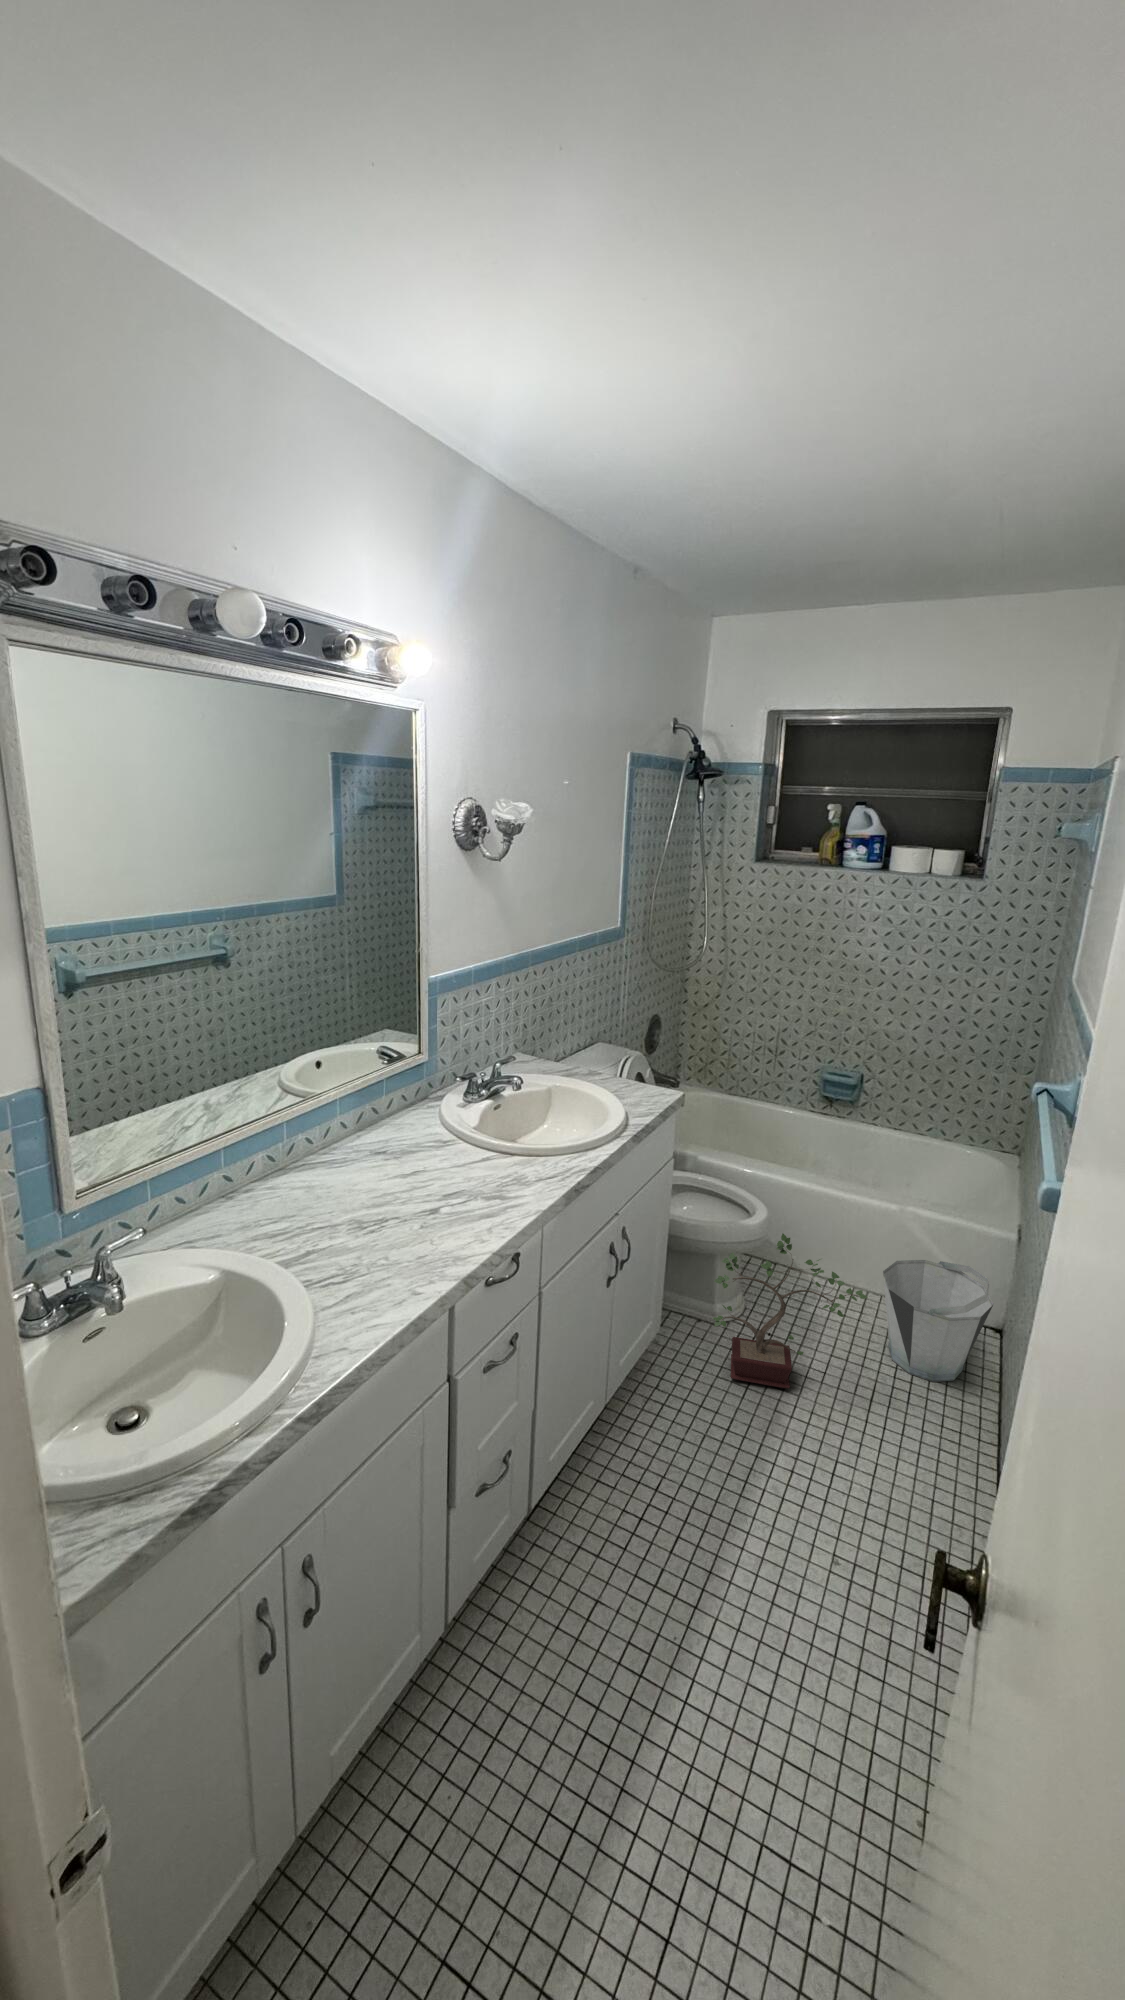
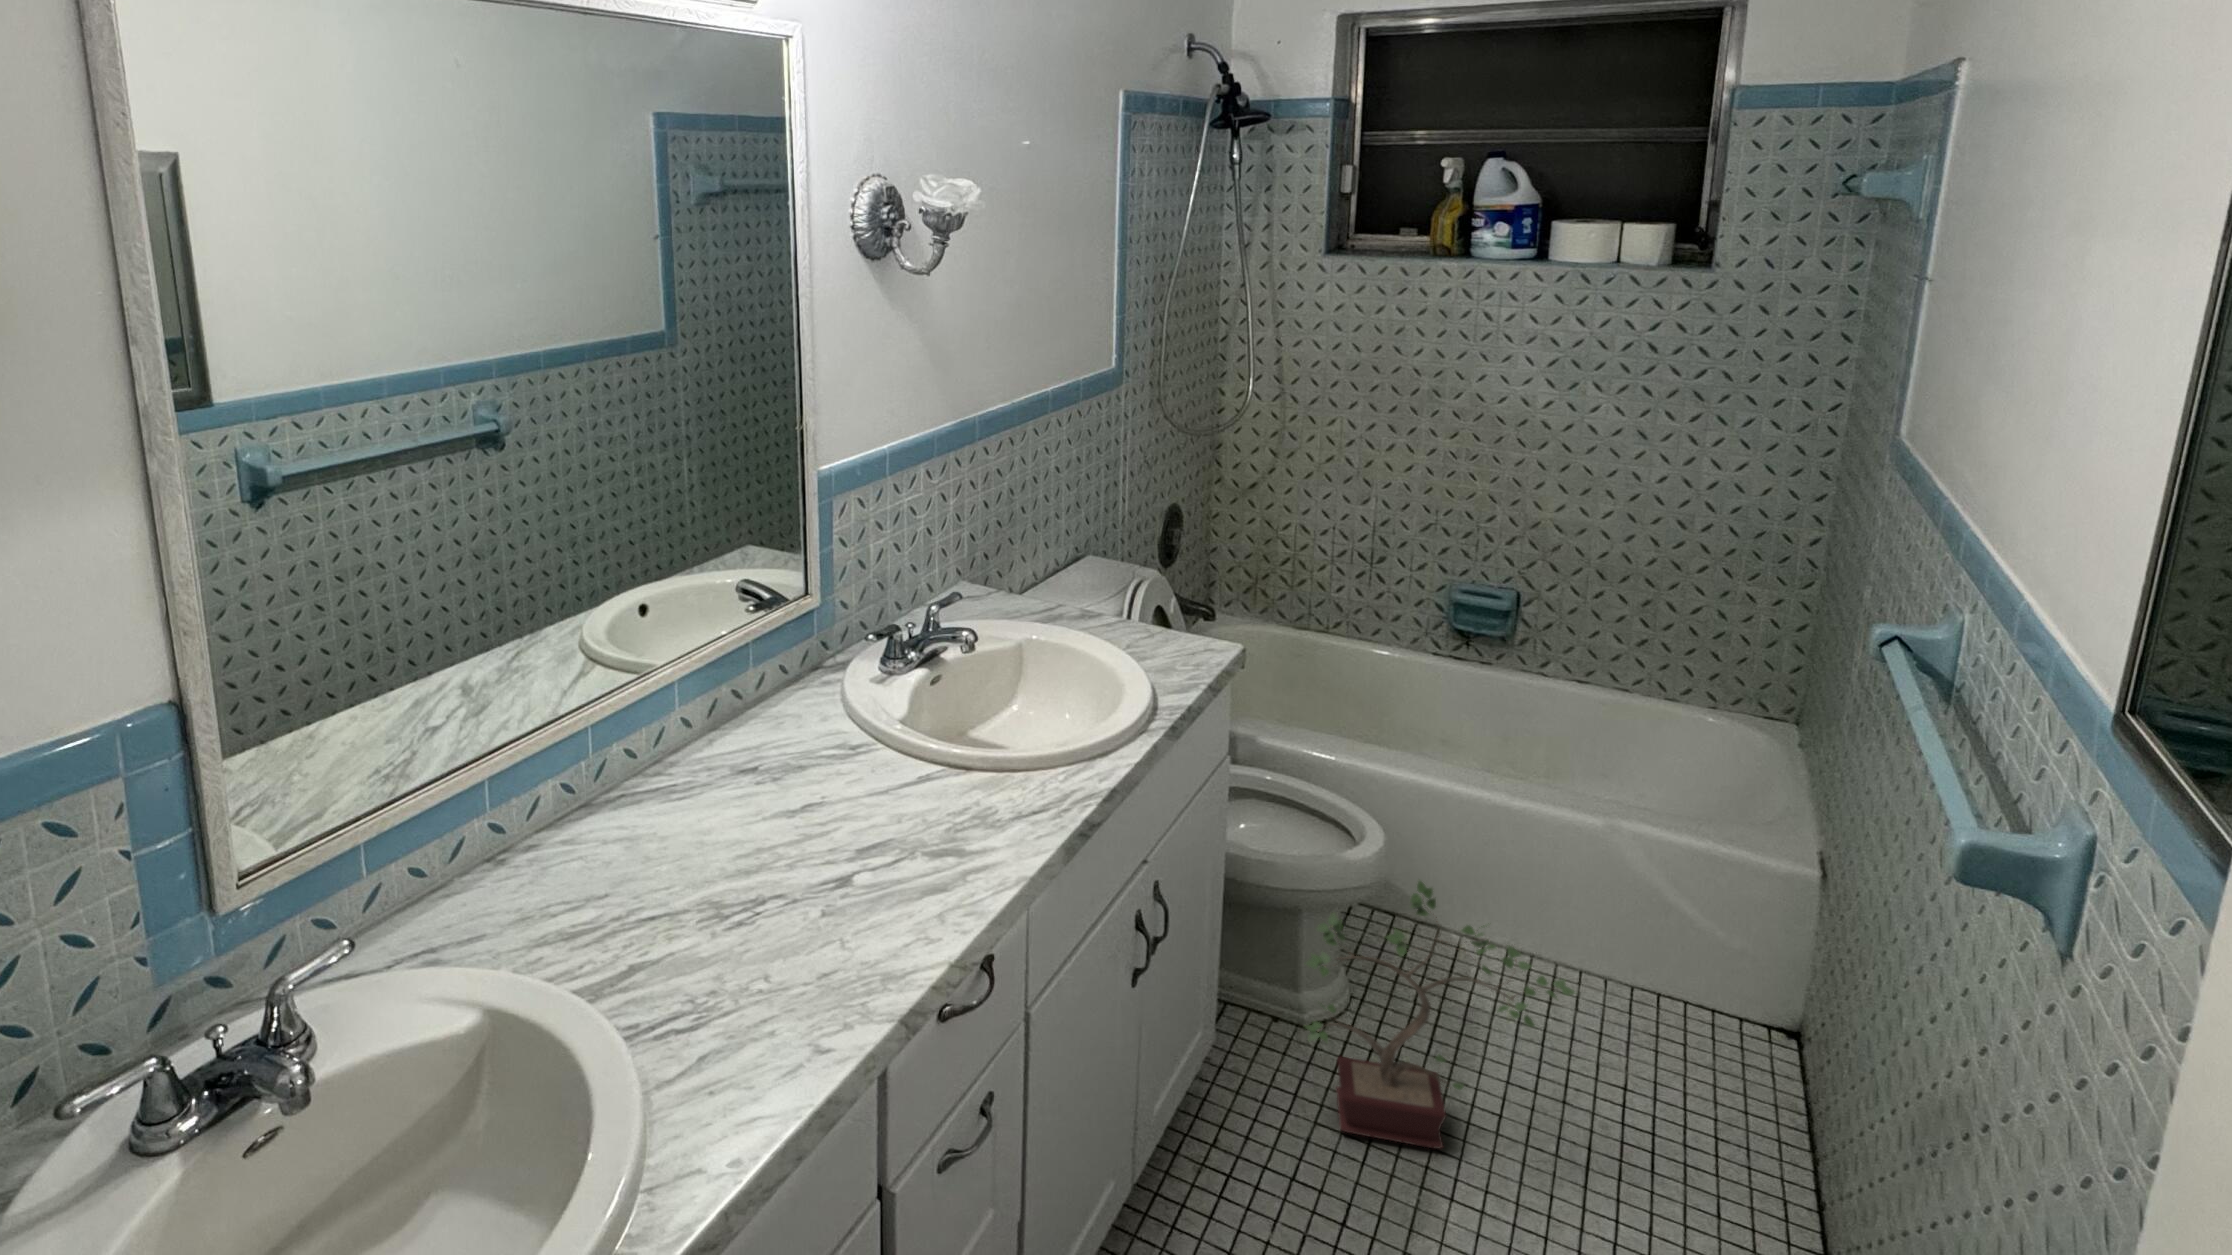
bucket: present [883,1260,994,1382] -> none [1590,916,1792,1134]

